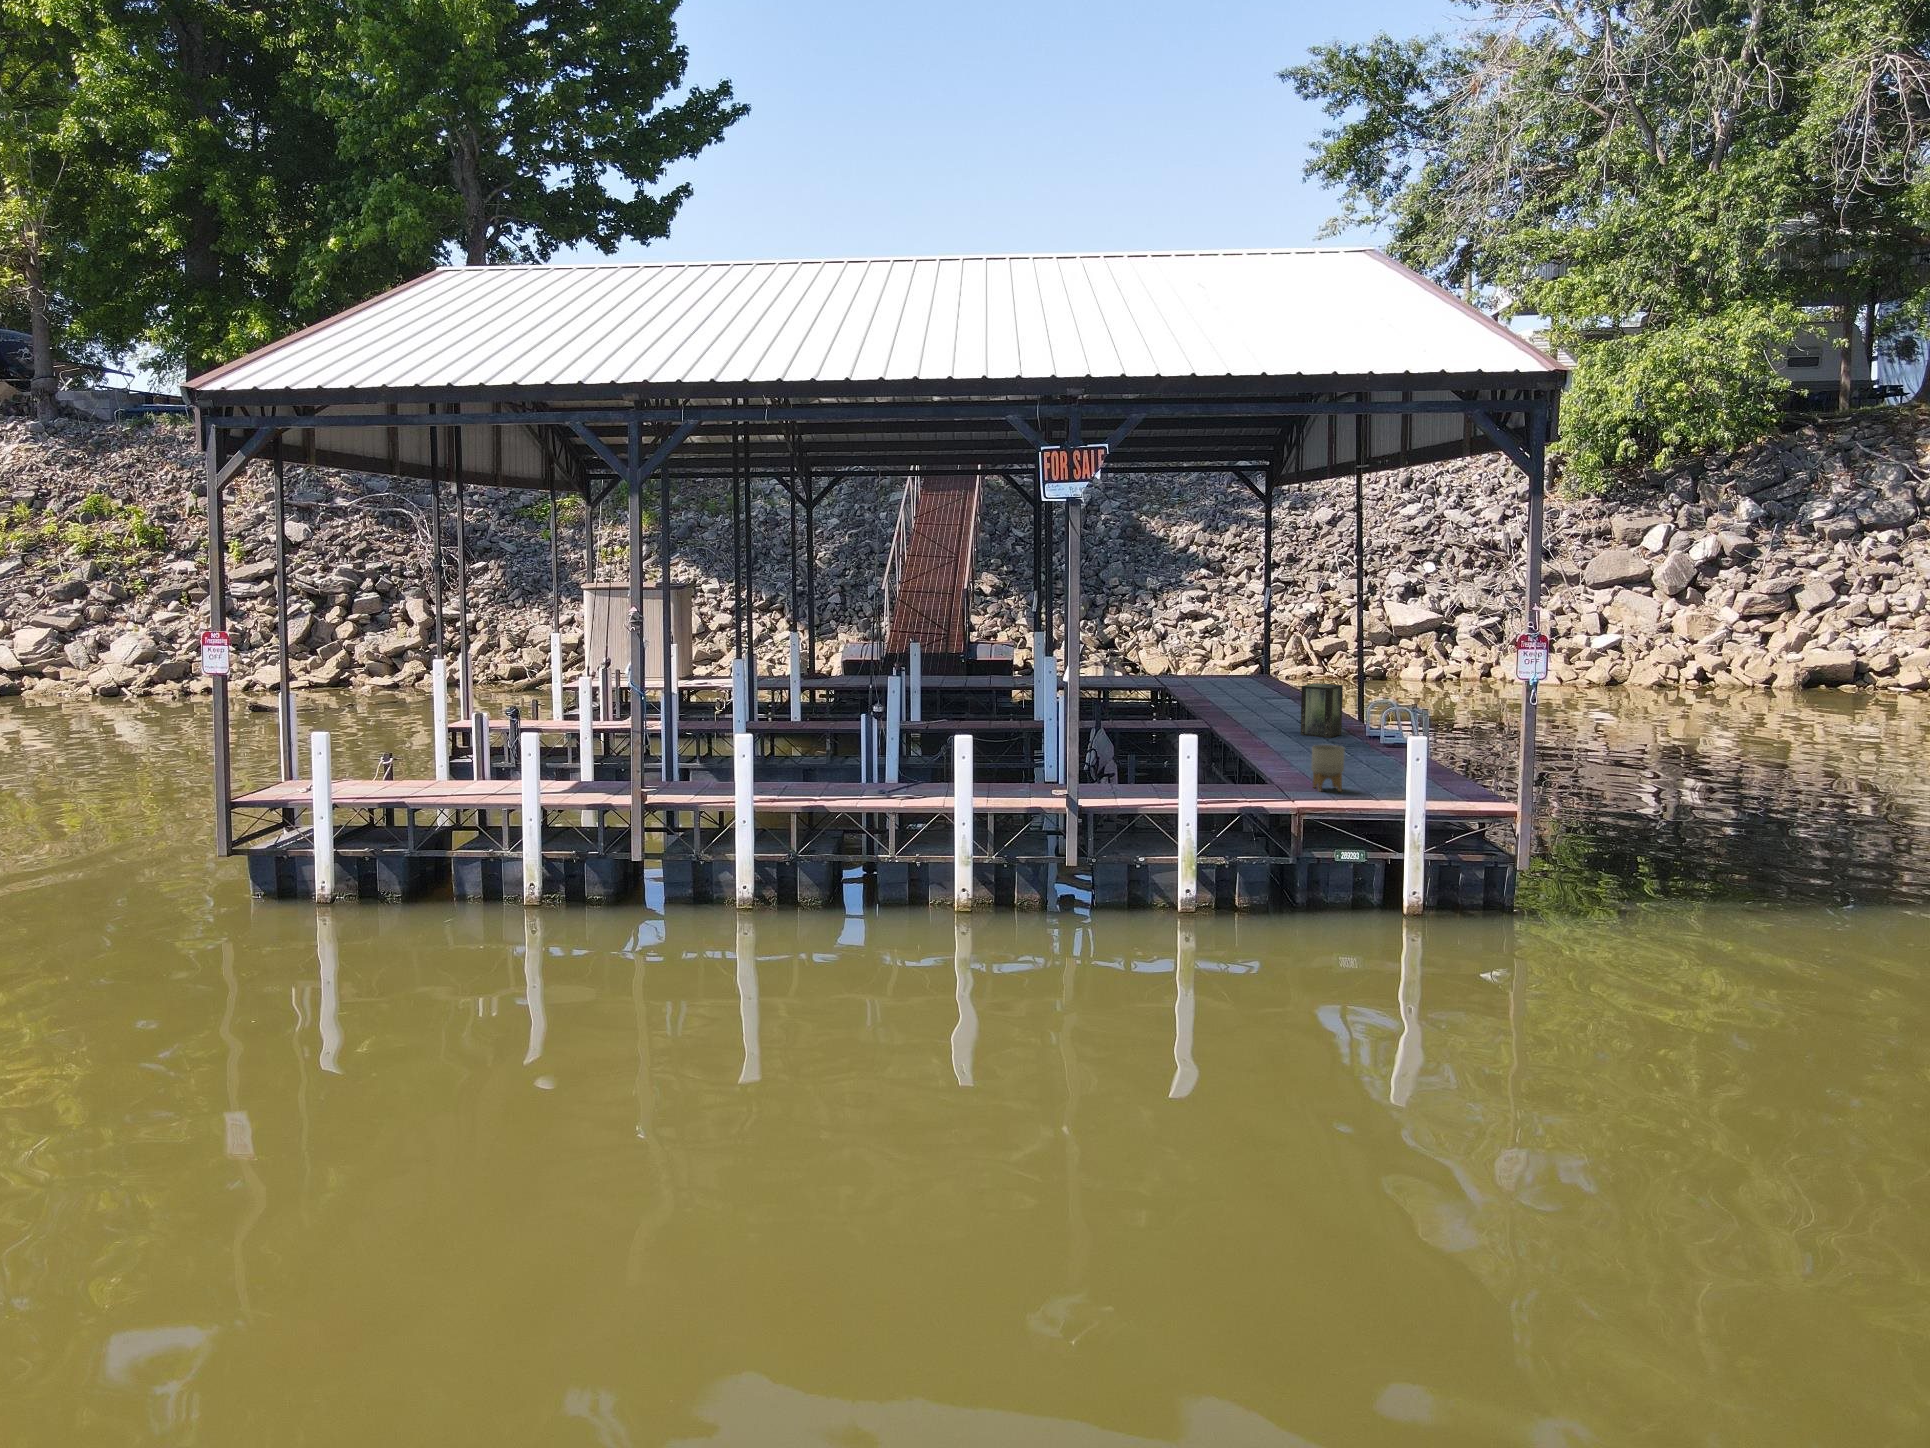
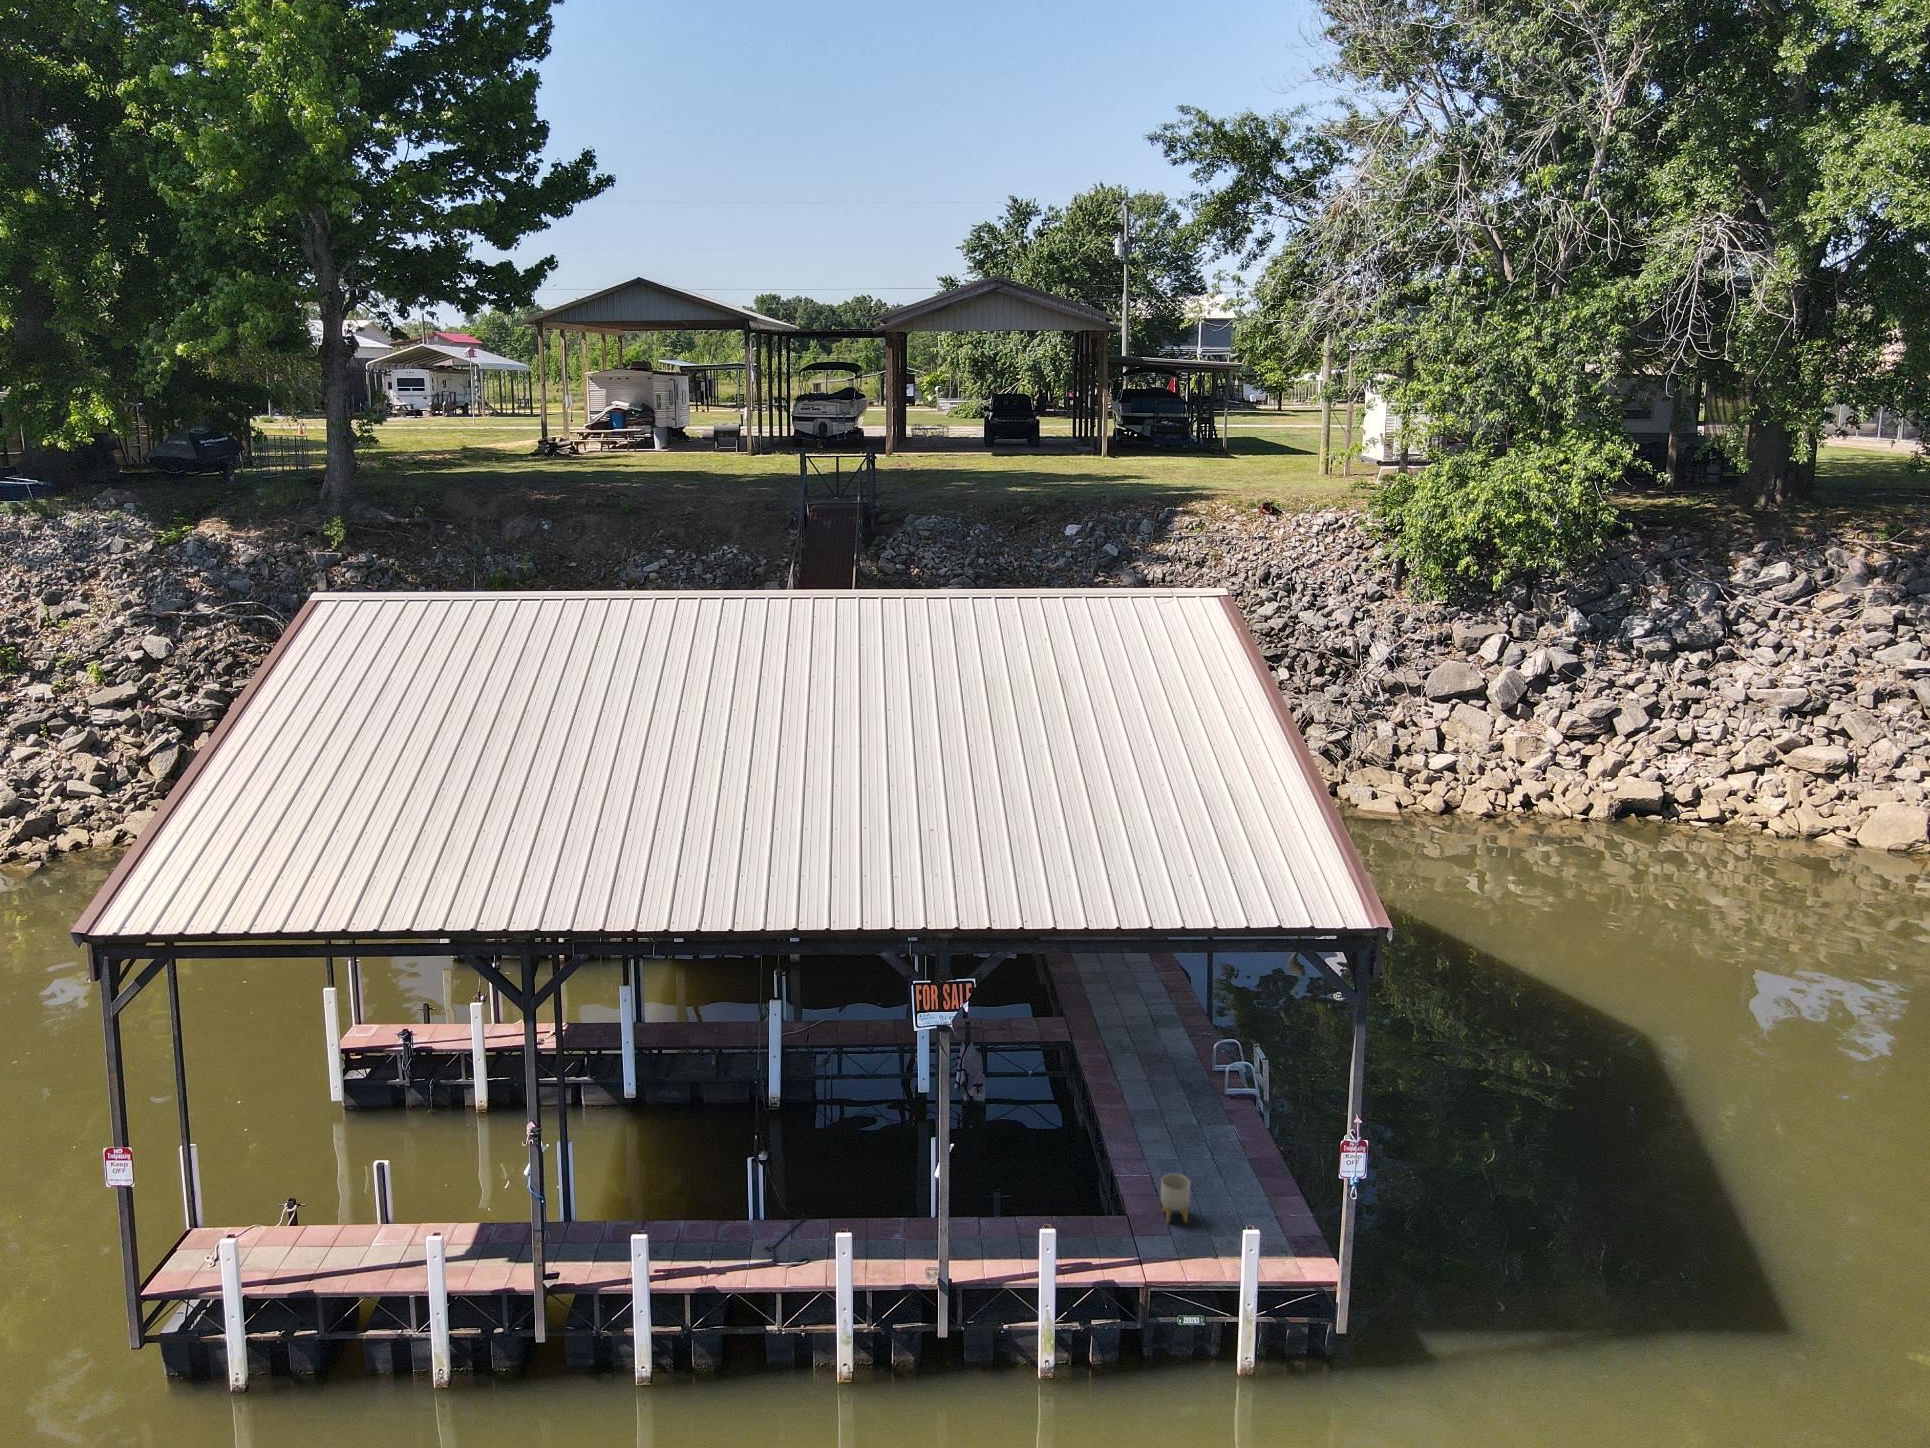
storage box: present [1300,683,1343,738] -> none [1155,999,1194,1060]

